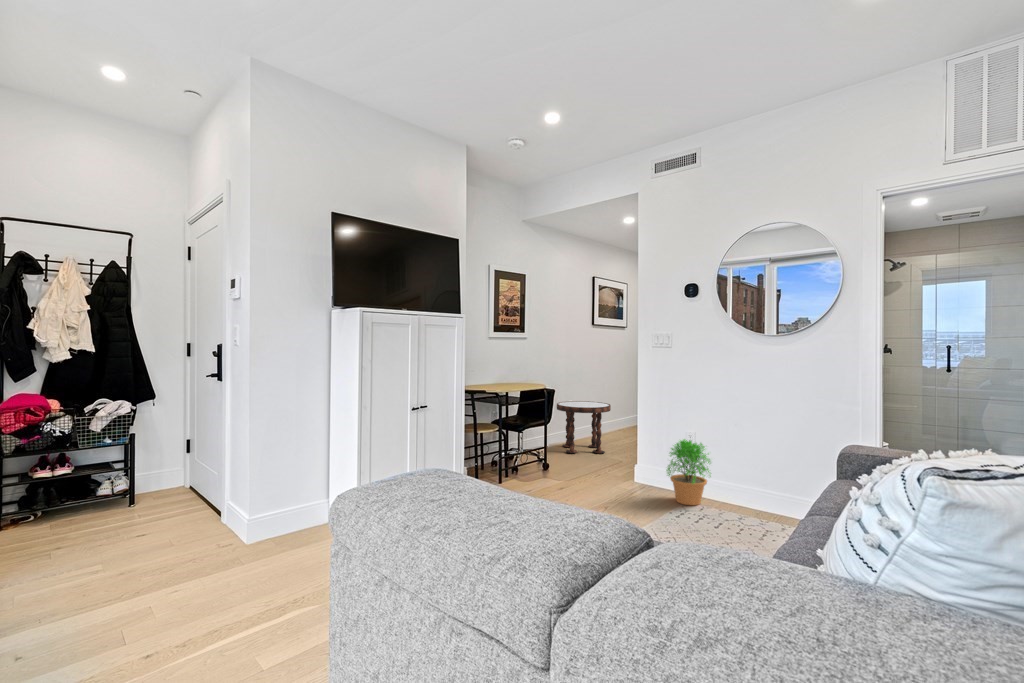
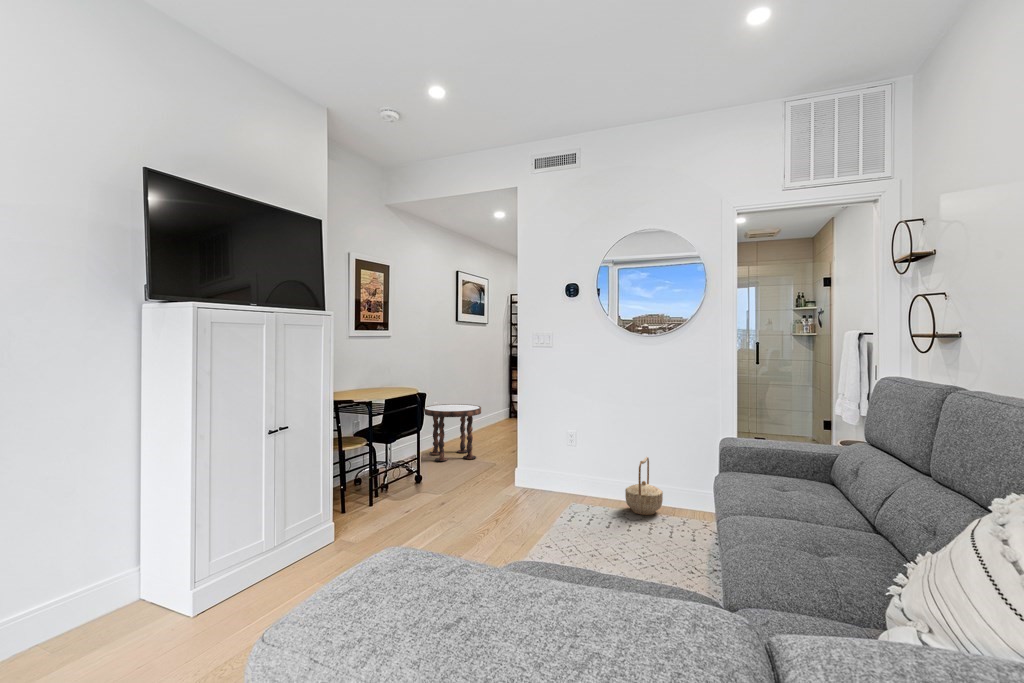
potted plant: present [666,439,711,505] -> none [552,439,599,506]
basket: none [741,462,783,522] -> present [625,457,663,515]

